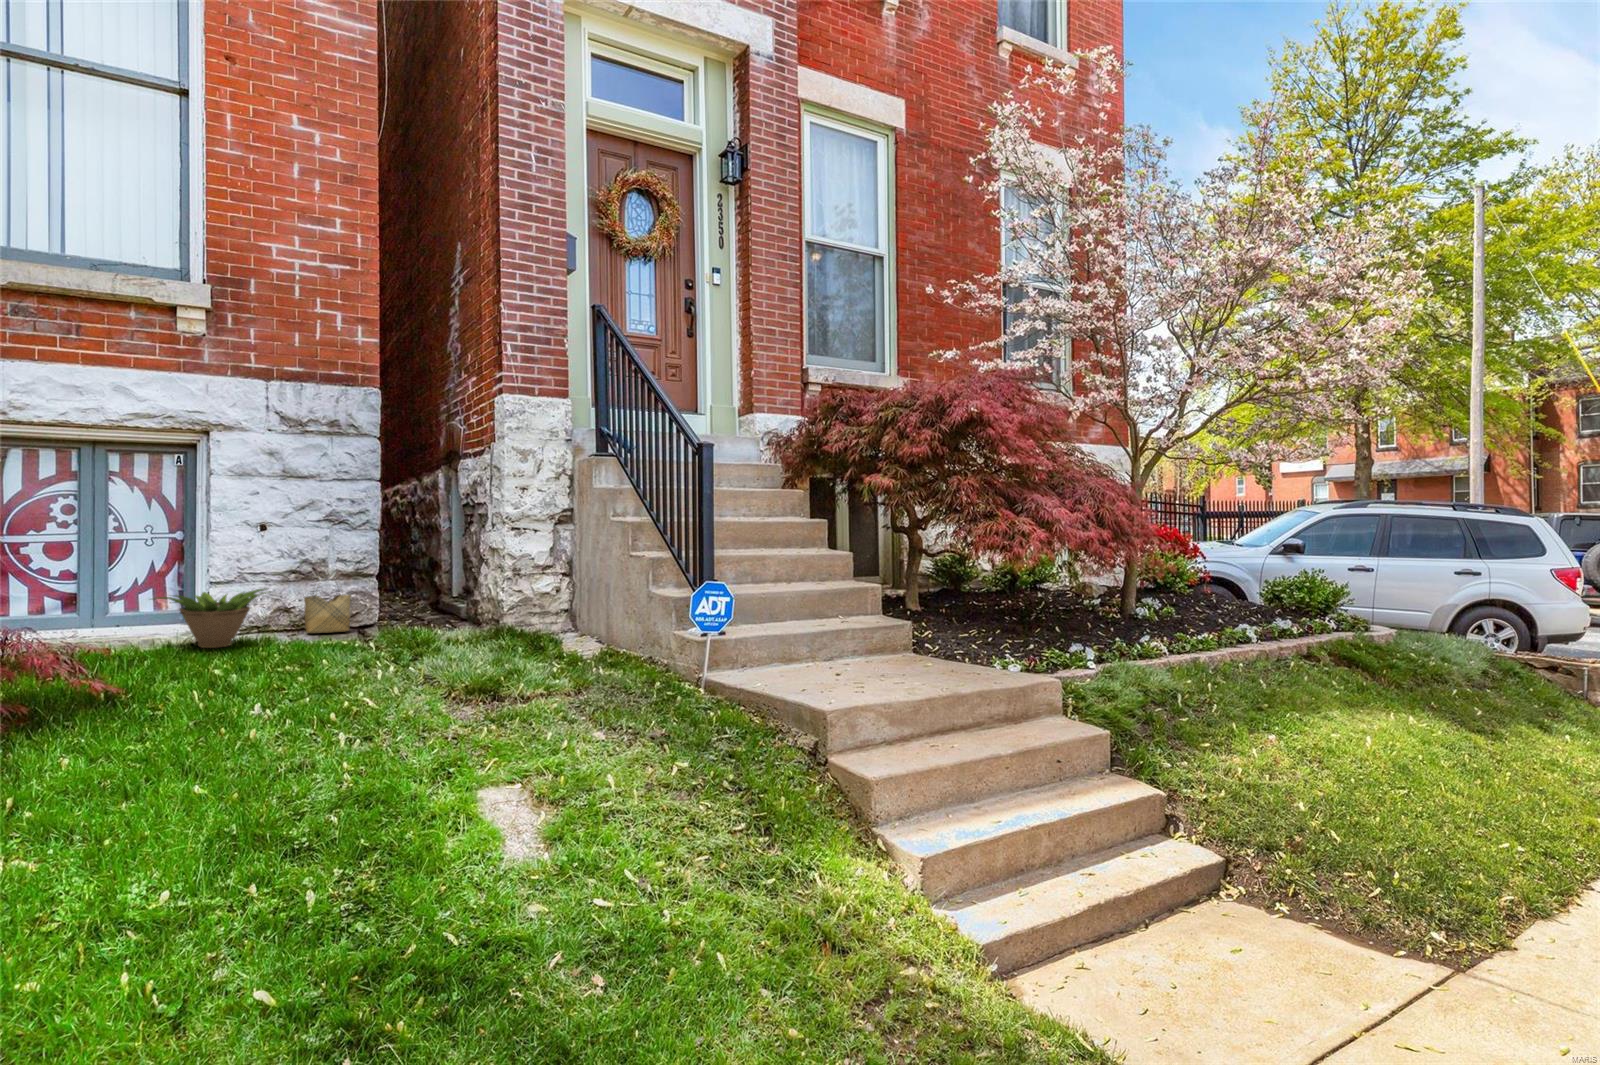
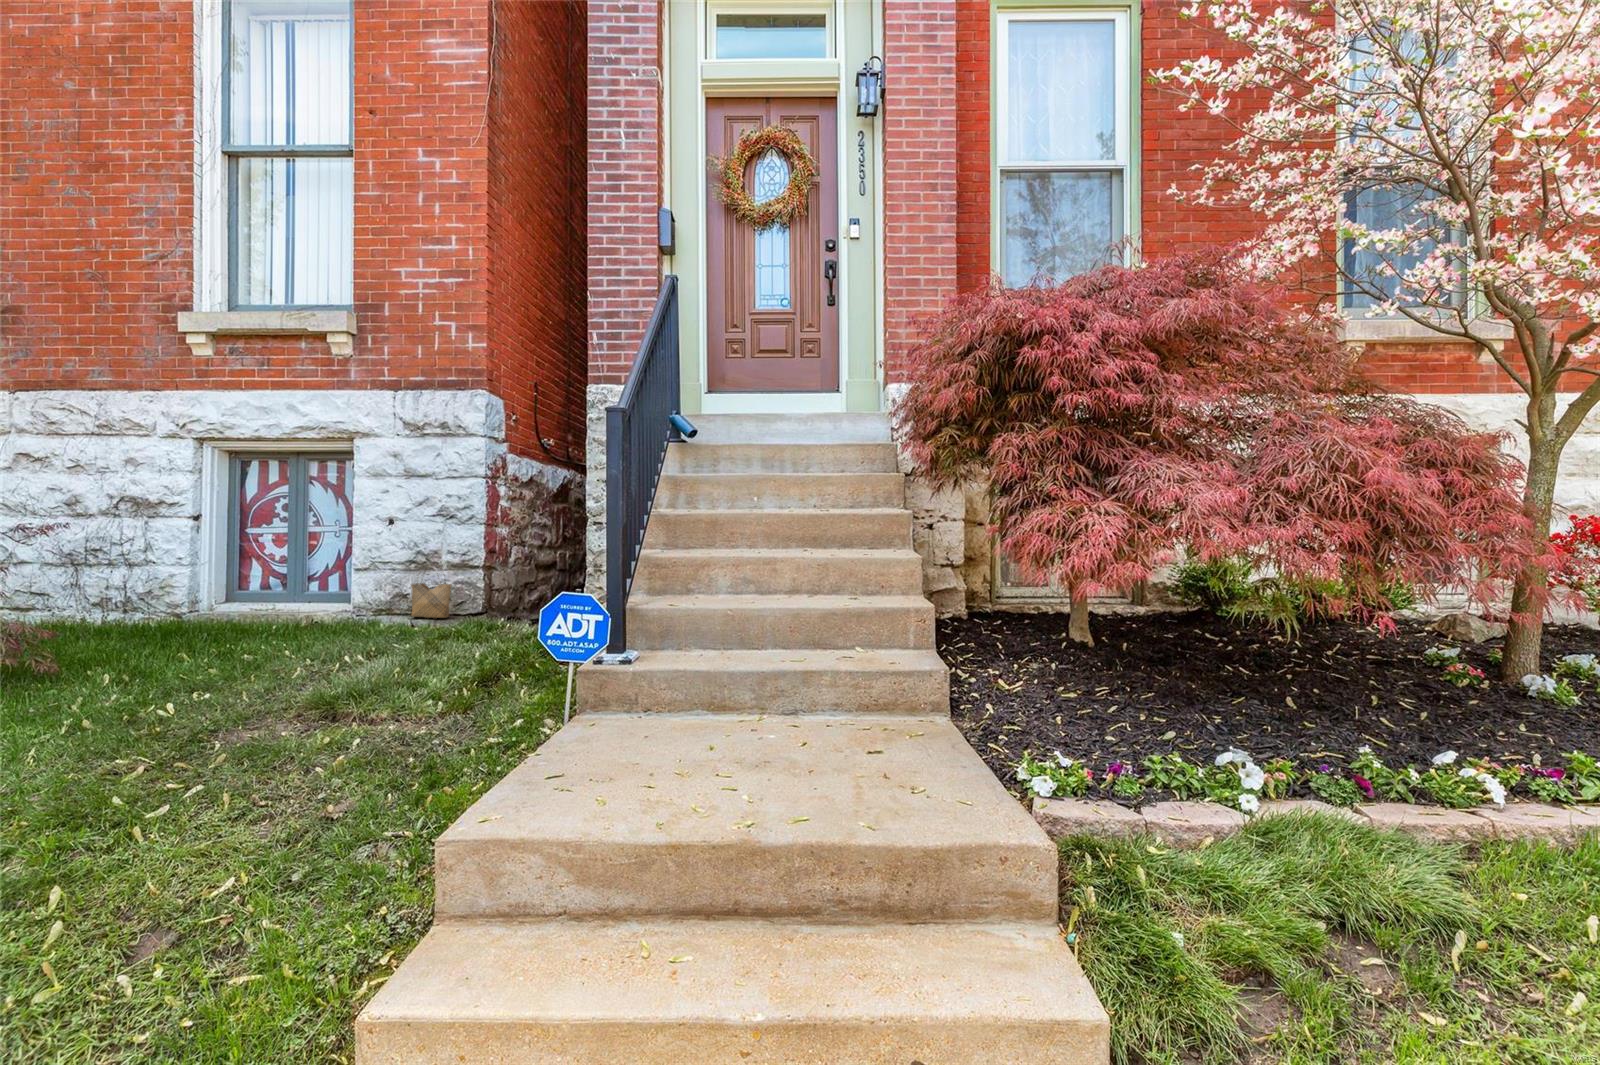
decorative plant: present [156,589,266,648] -> none [281,574,375,622]

